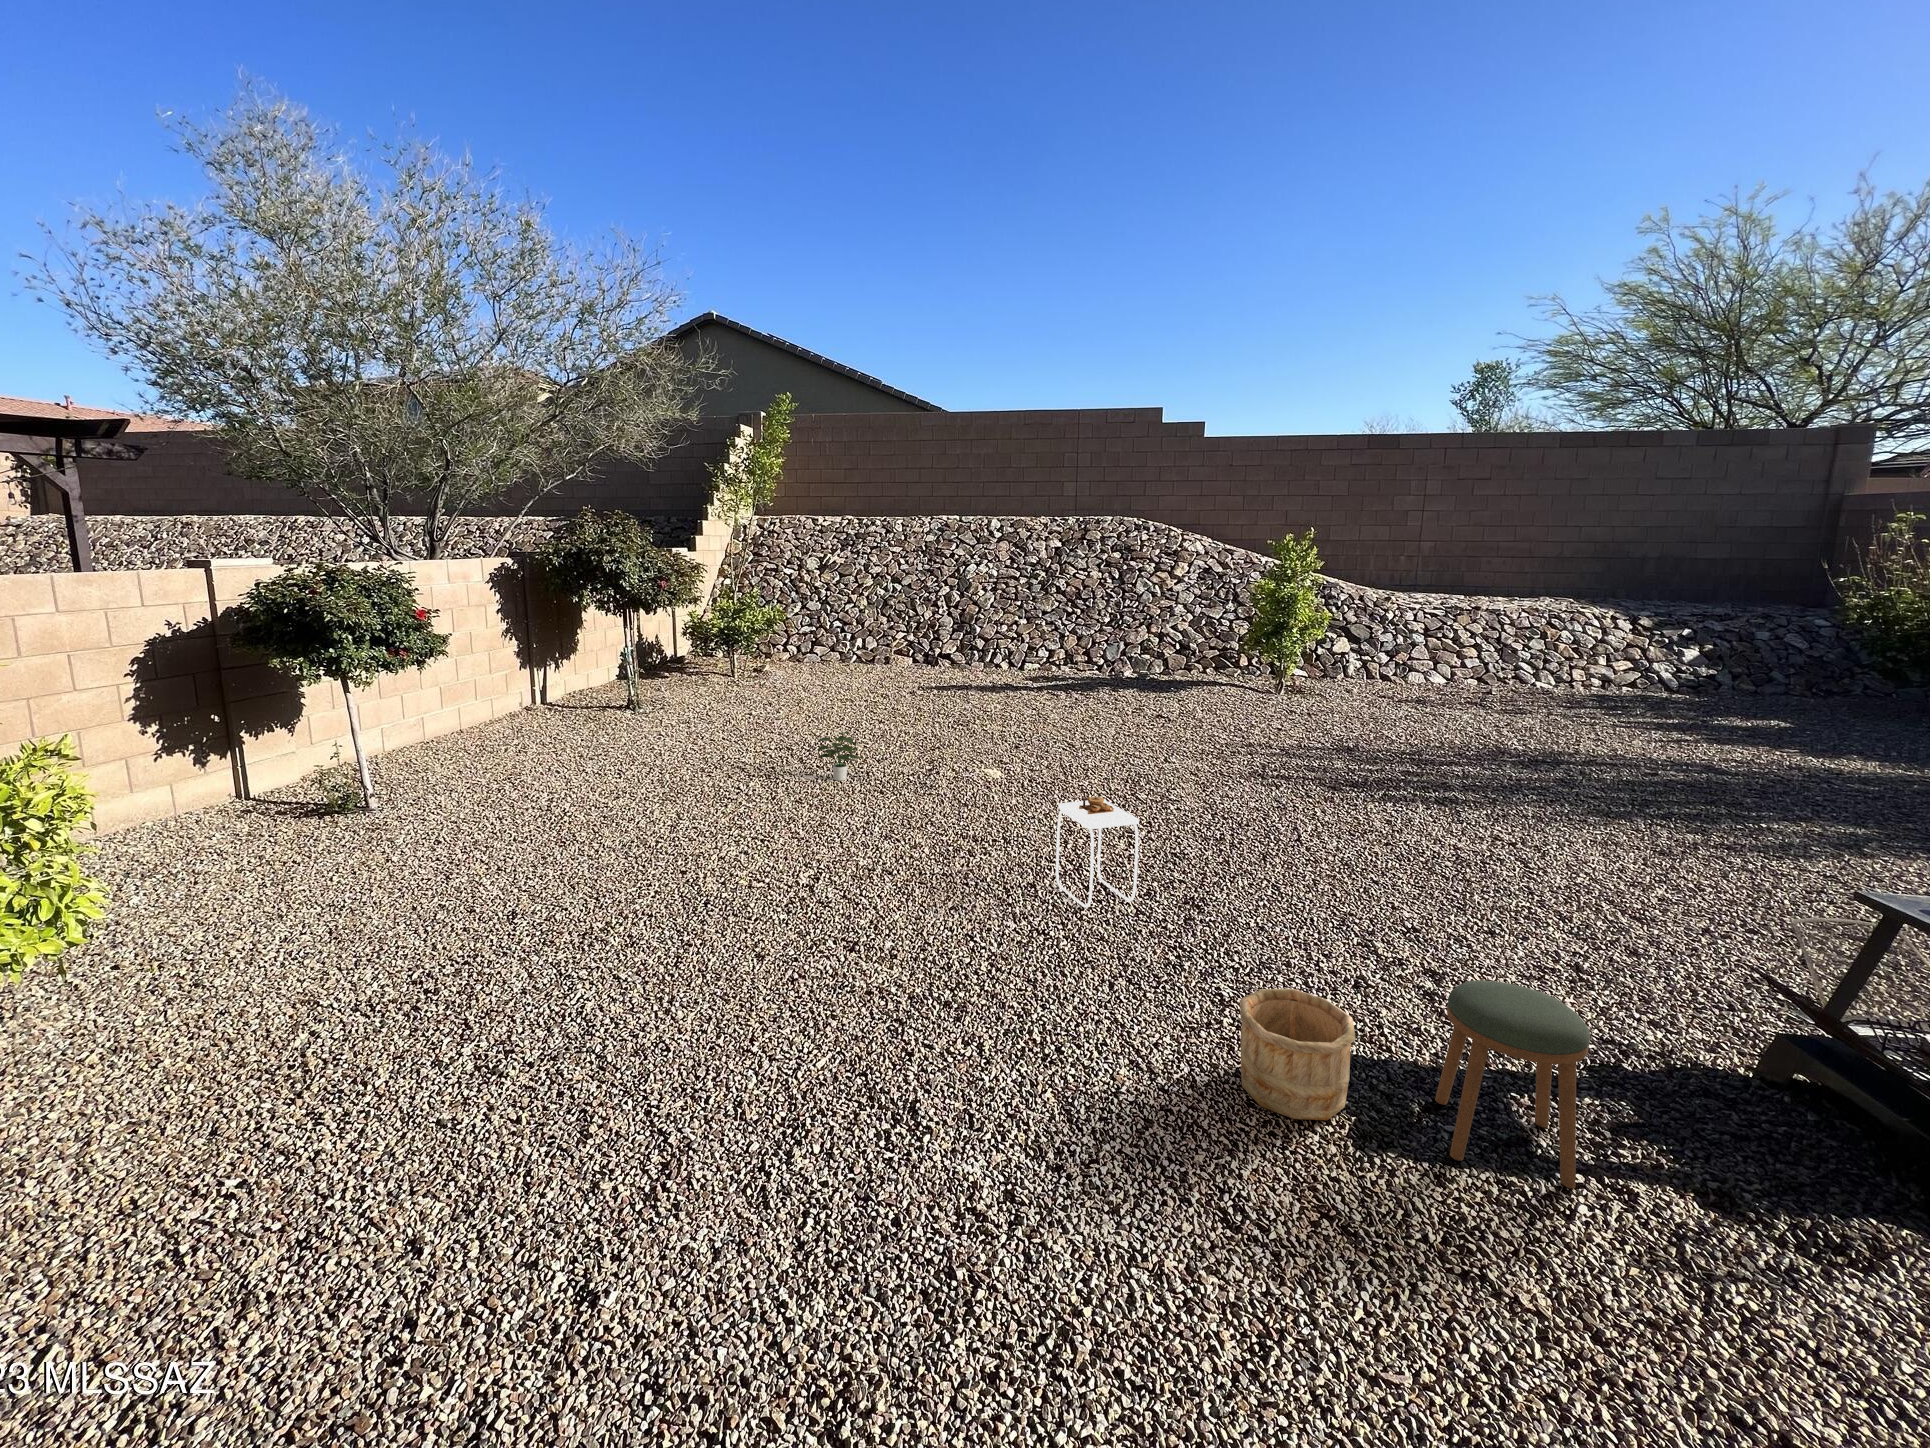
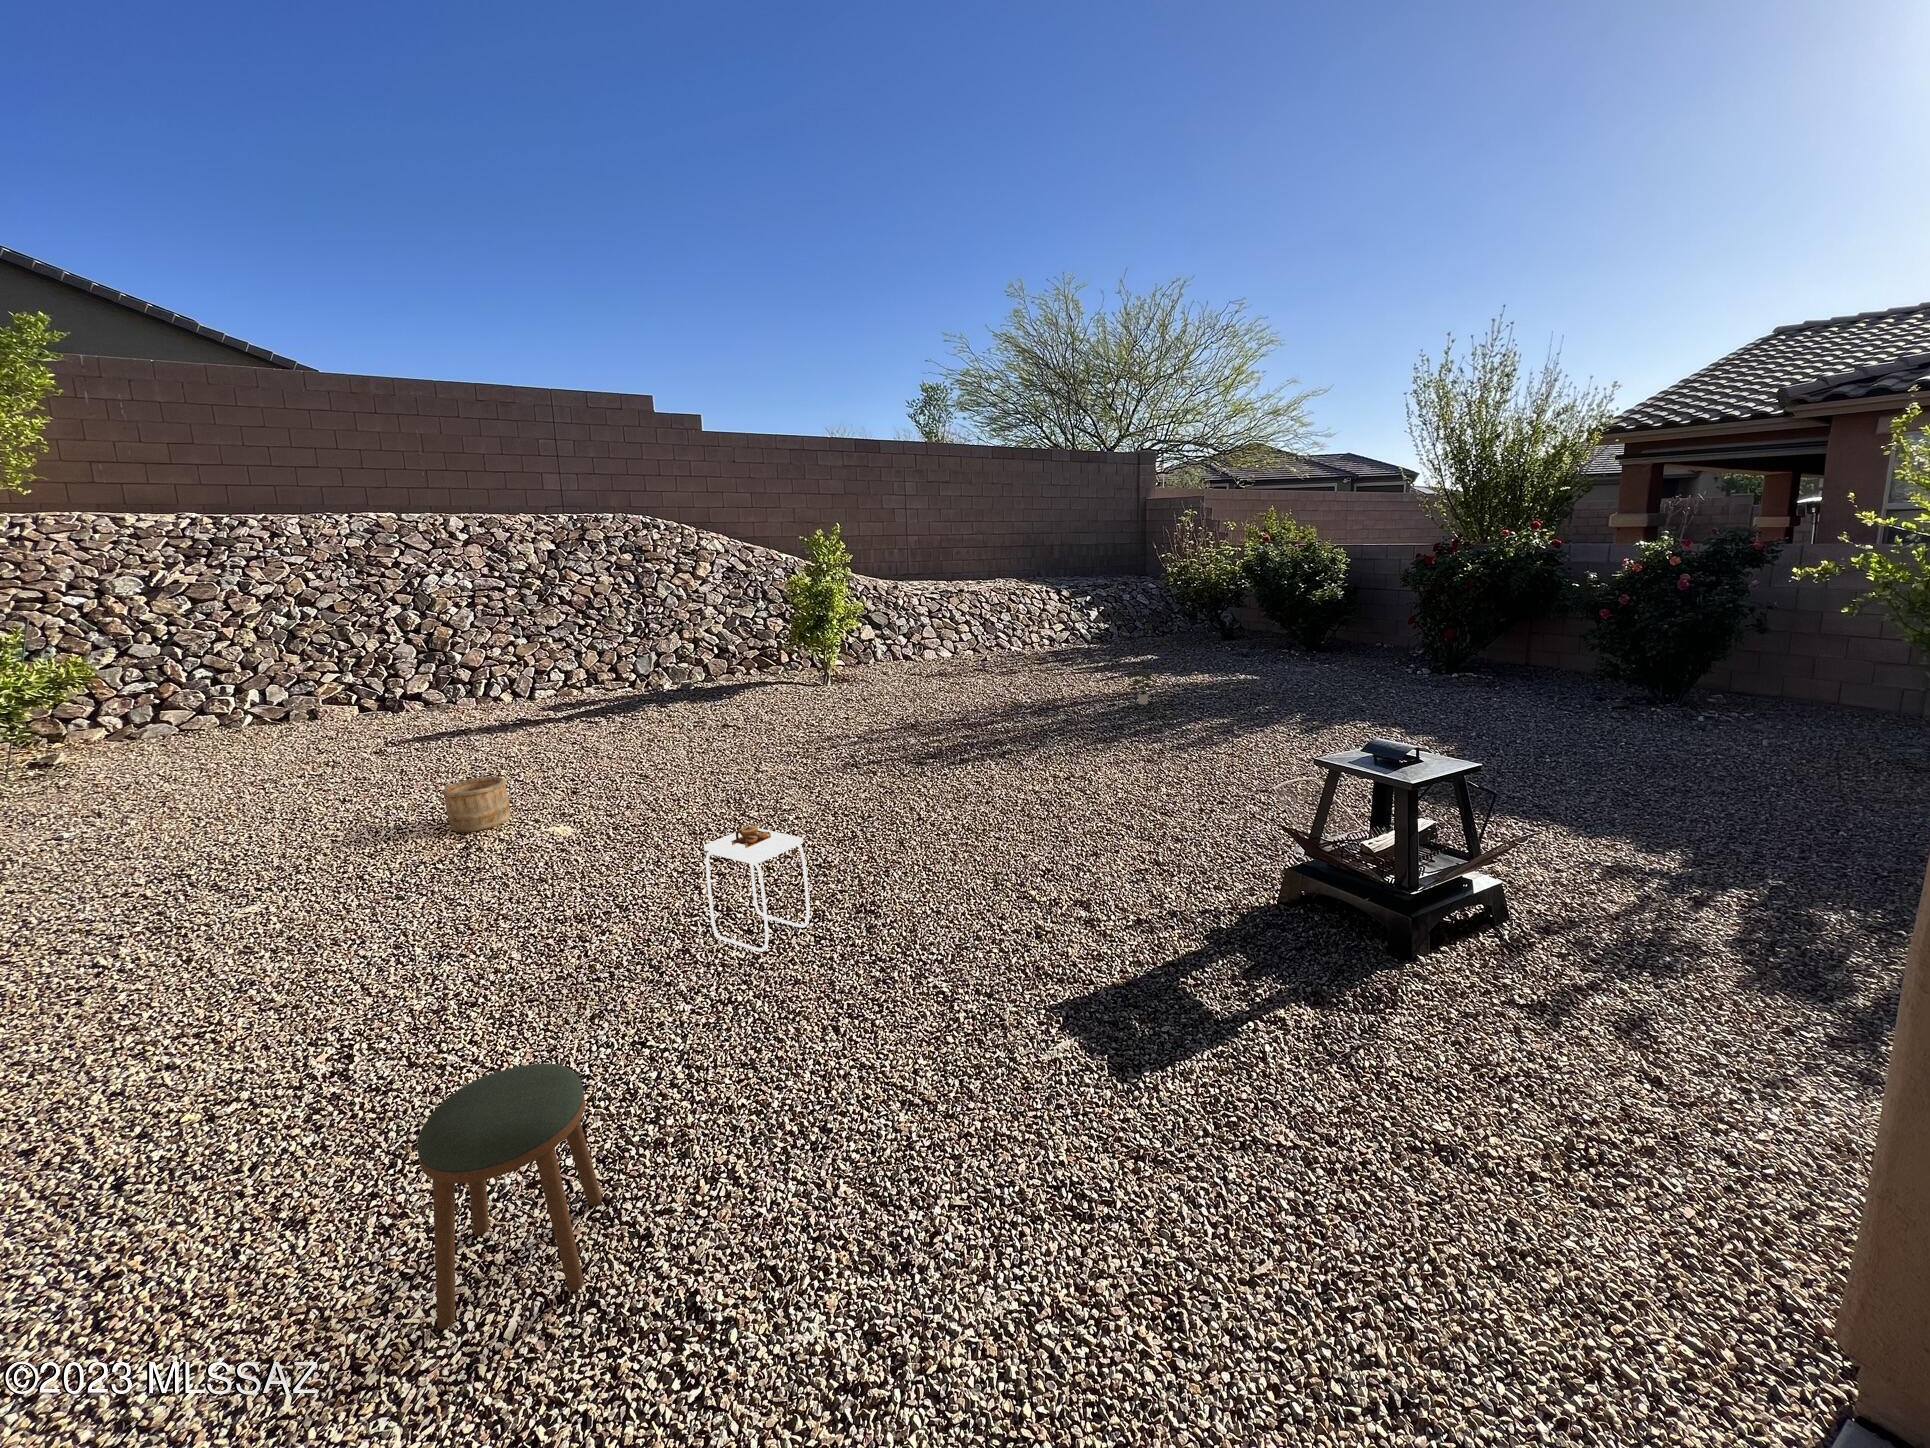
potted plant: present [818,732,861,781] -> present [1128,669,1155,705]
stool: present [1435,980,1590,1188] -> present [418,1063,602,1329]
wooden bucket: present [1240,989,1355,1120] -> present [441,776,511,832]

